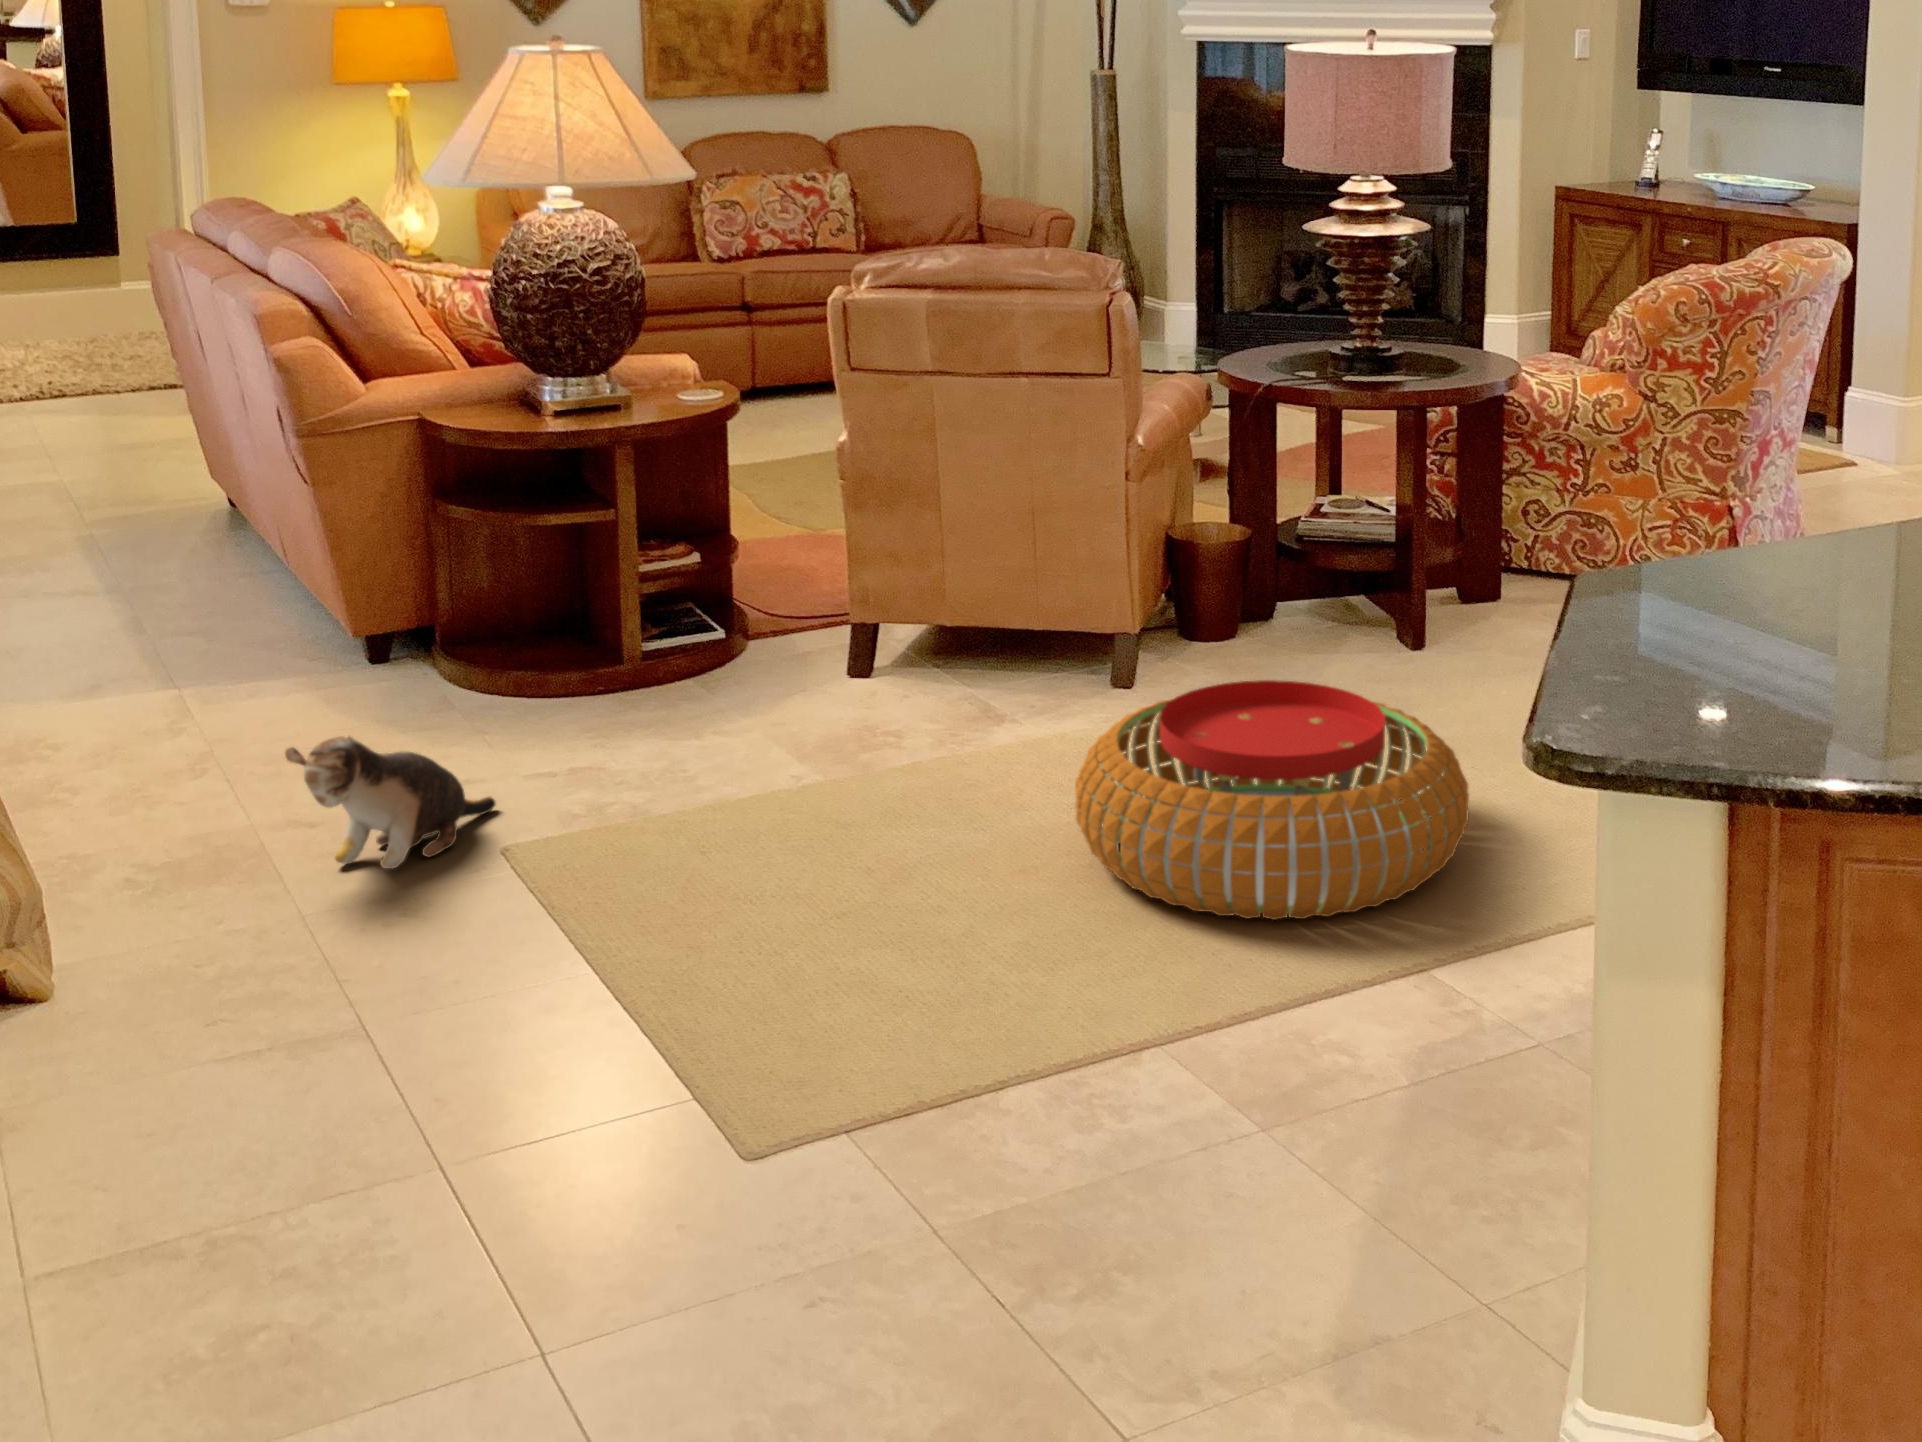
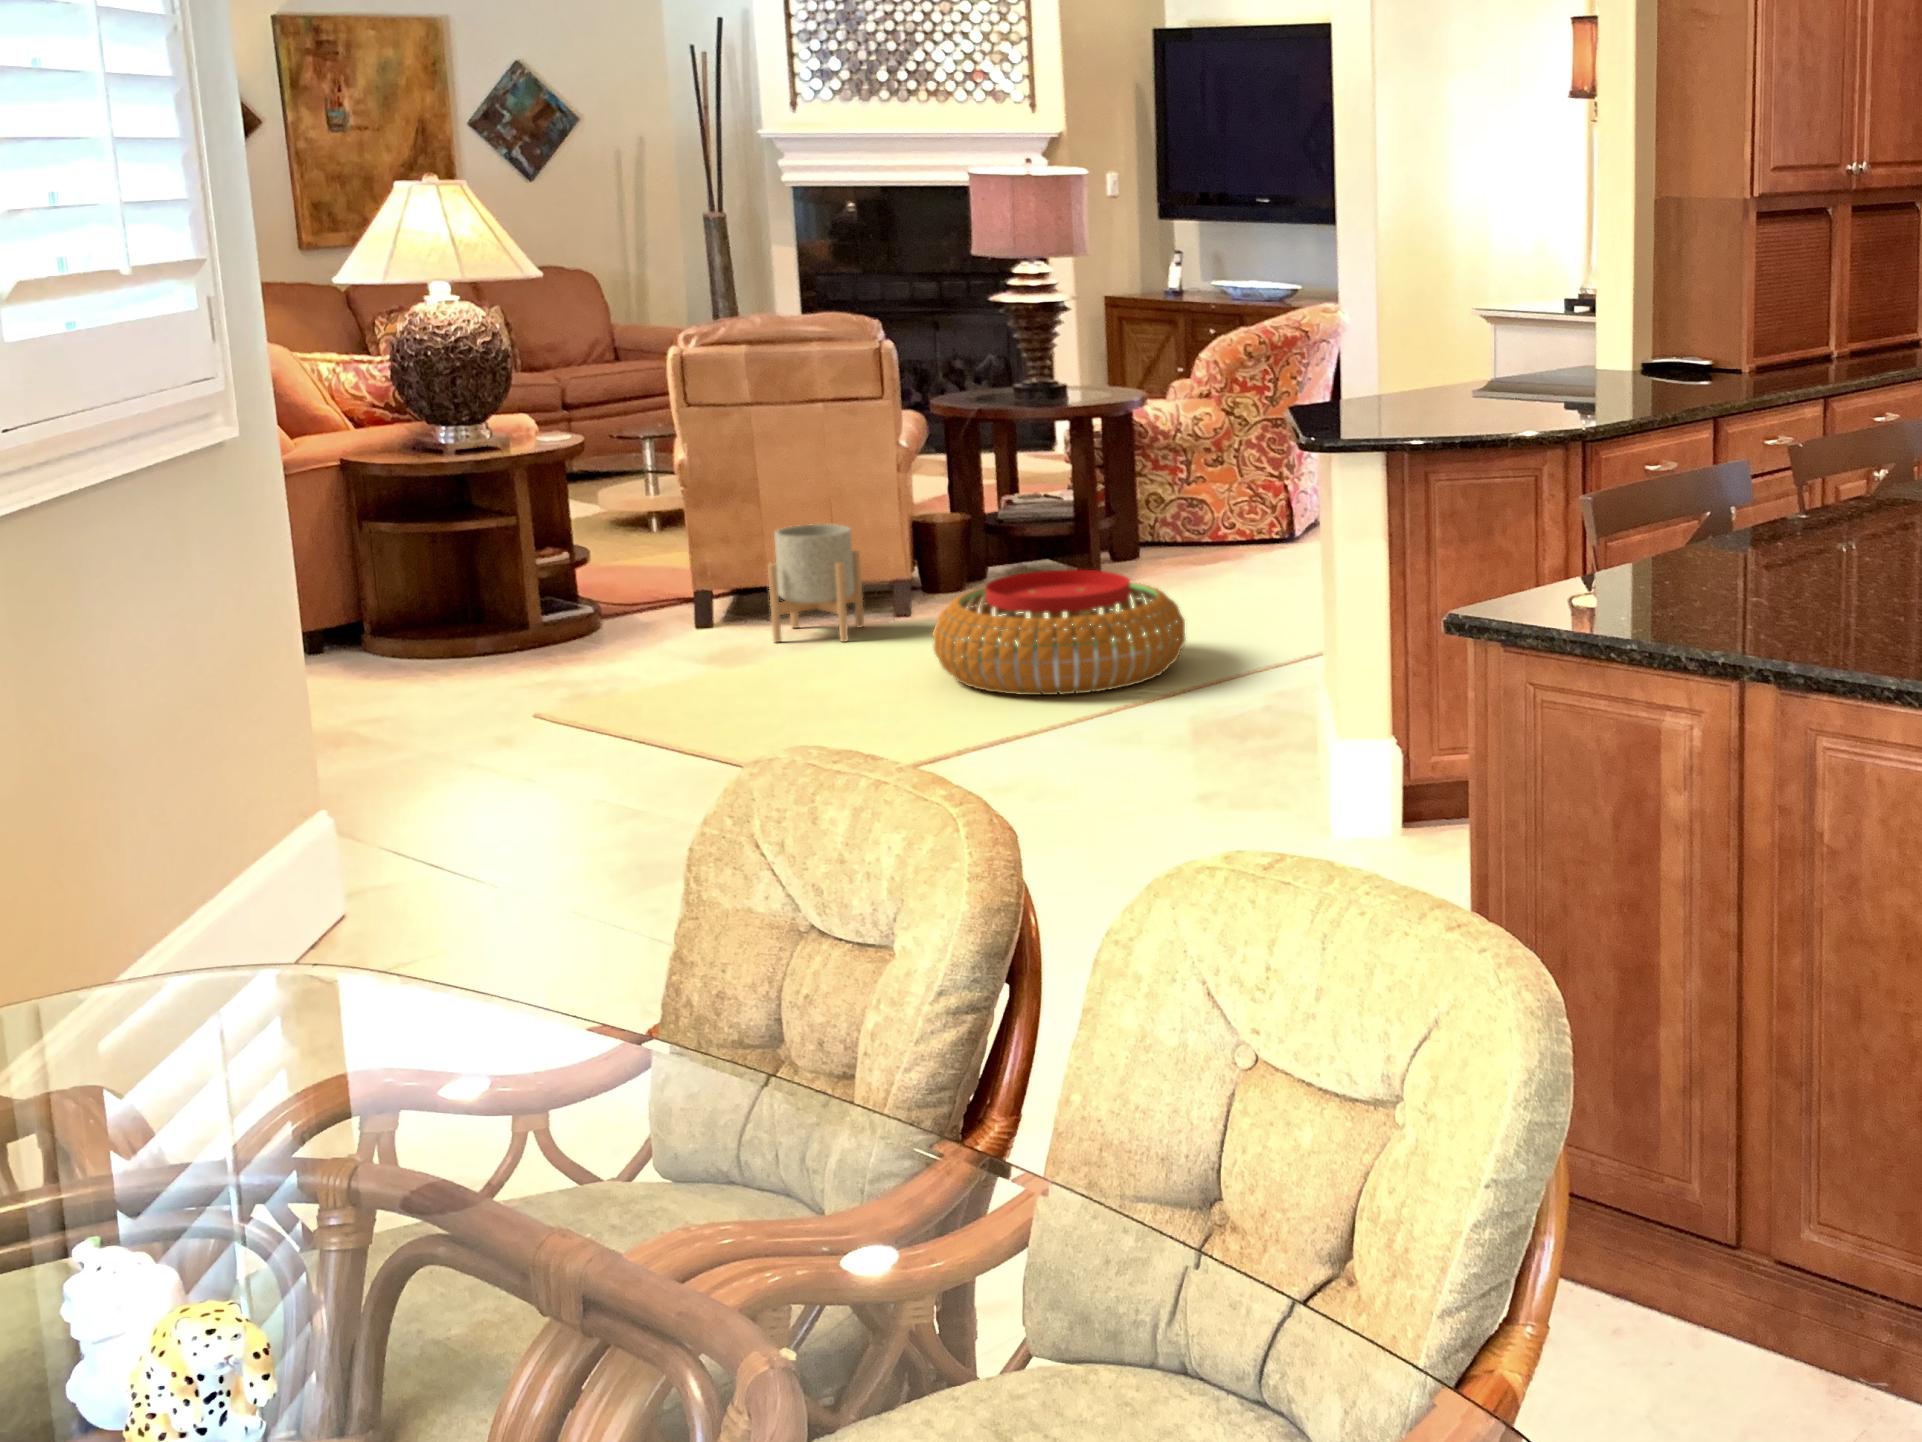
planter: none [918,547,1057,729] -> present [768,524,864,642]
plush toy: present [285,736,495,869] -> none [397,643,511,736]

